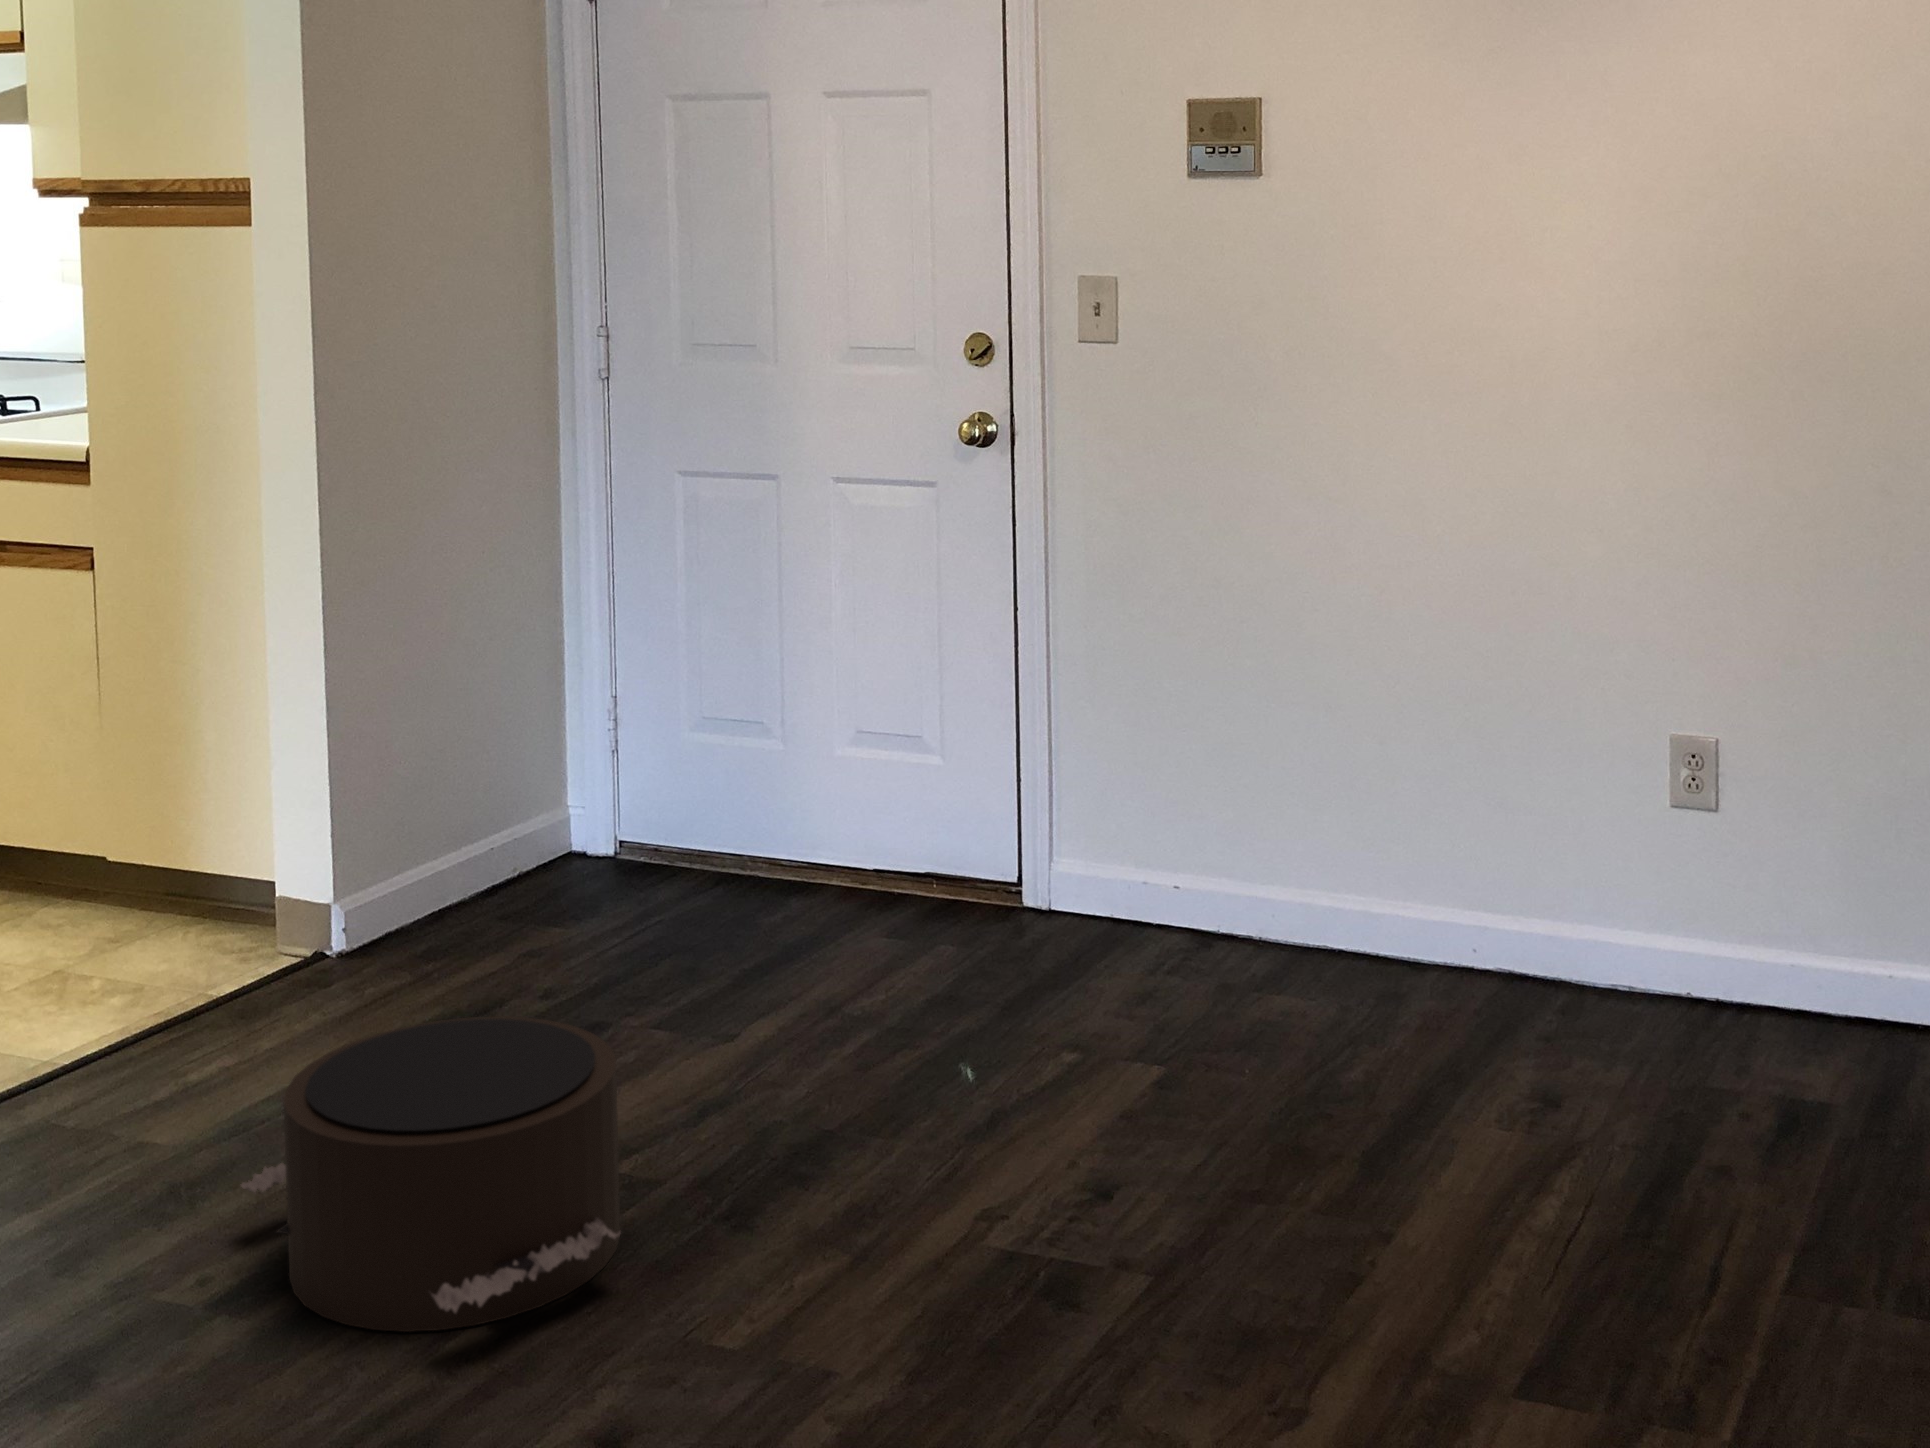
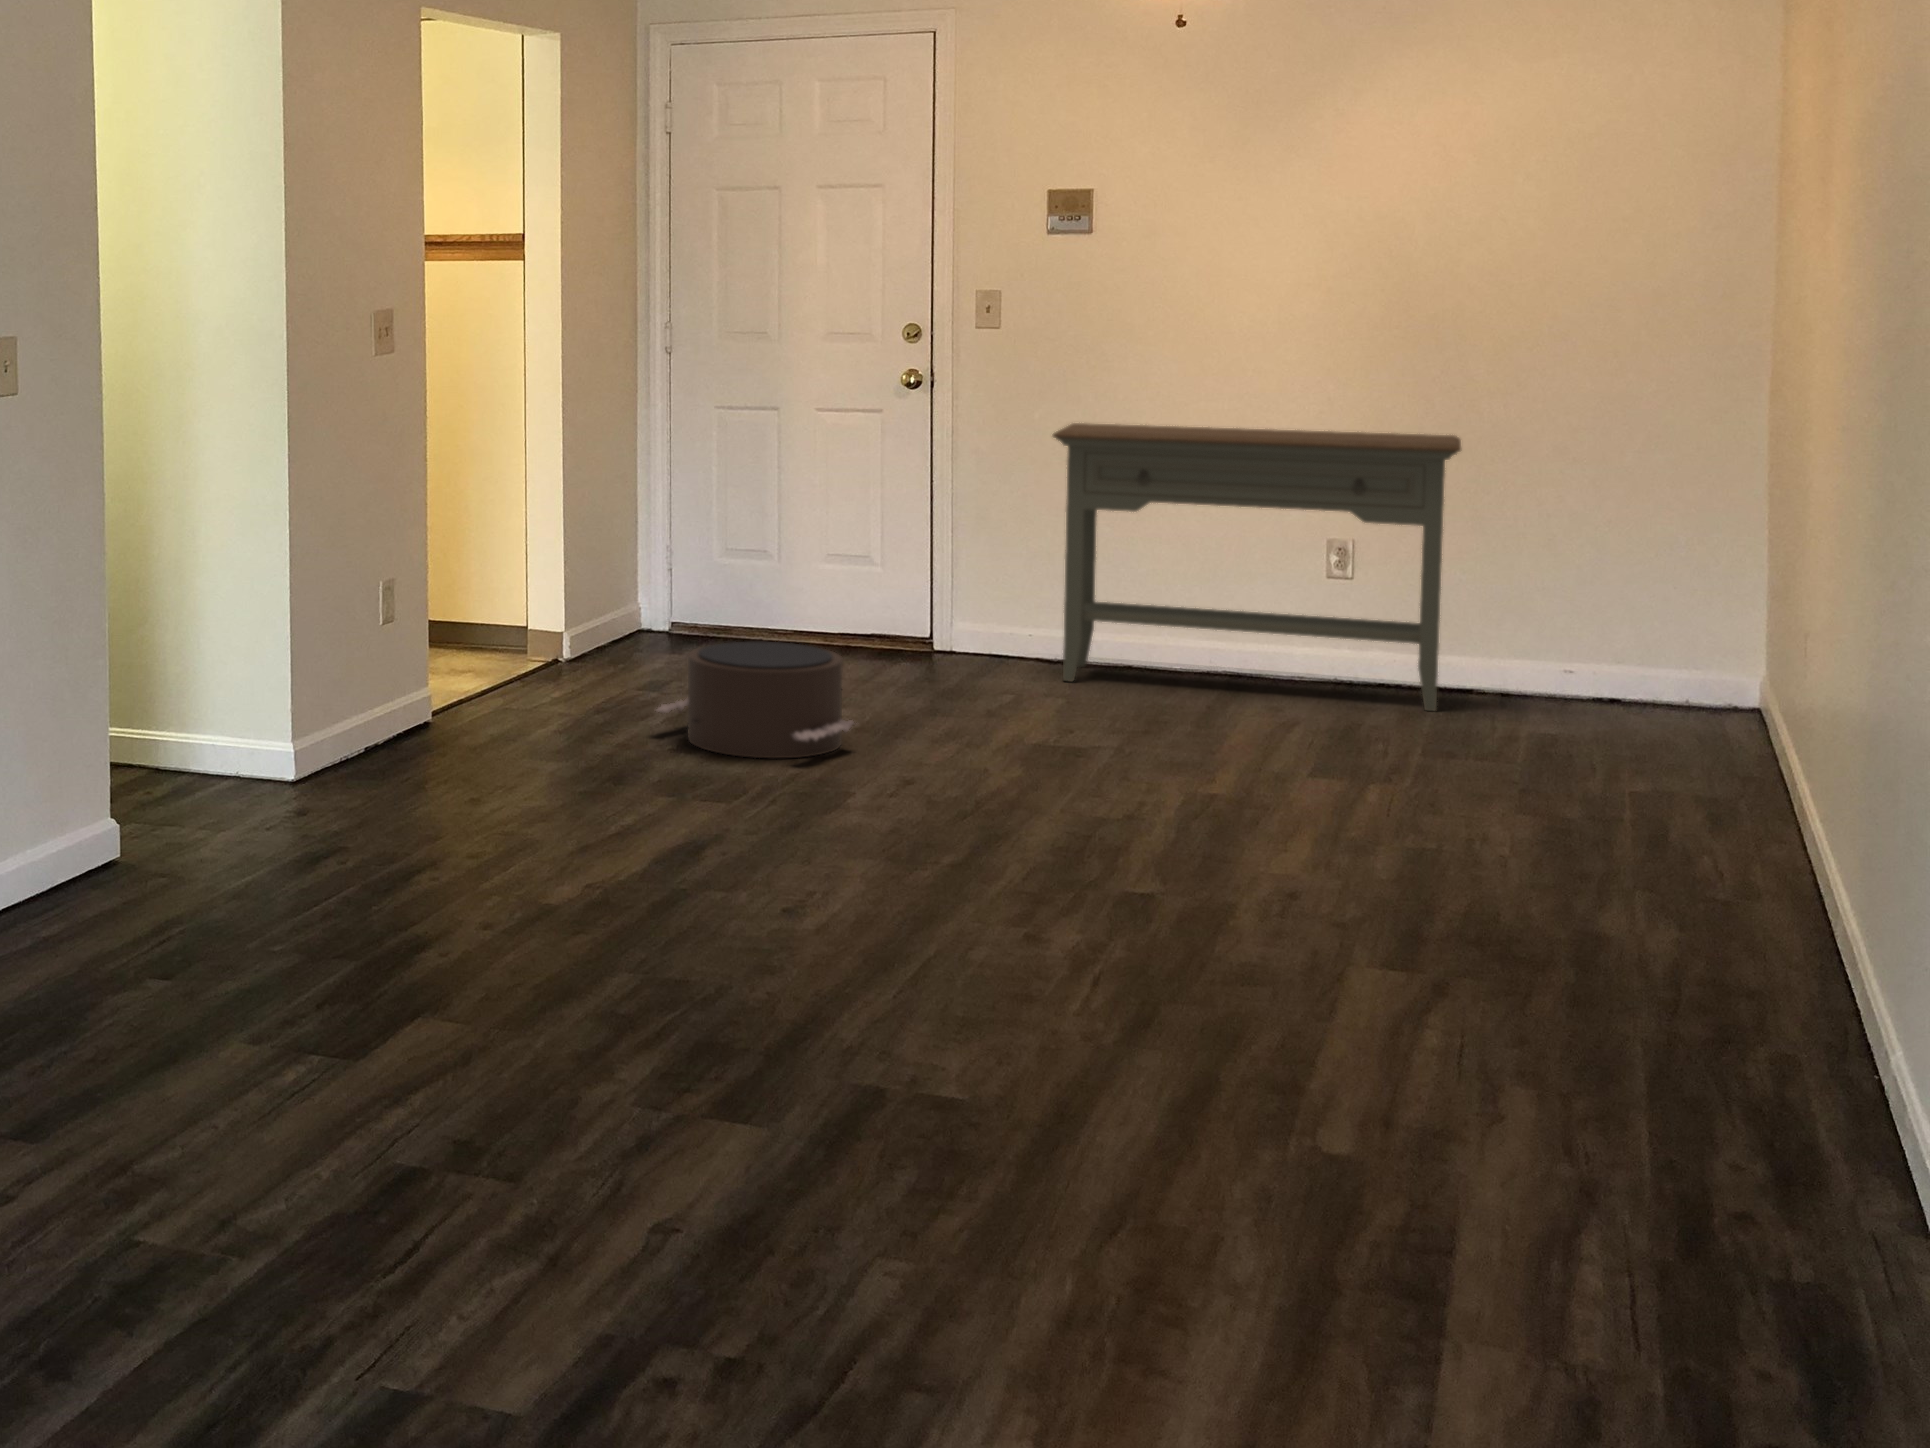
console table: none [1158,517,1902,1103] -> present [1053,423,1461,711]

